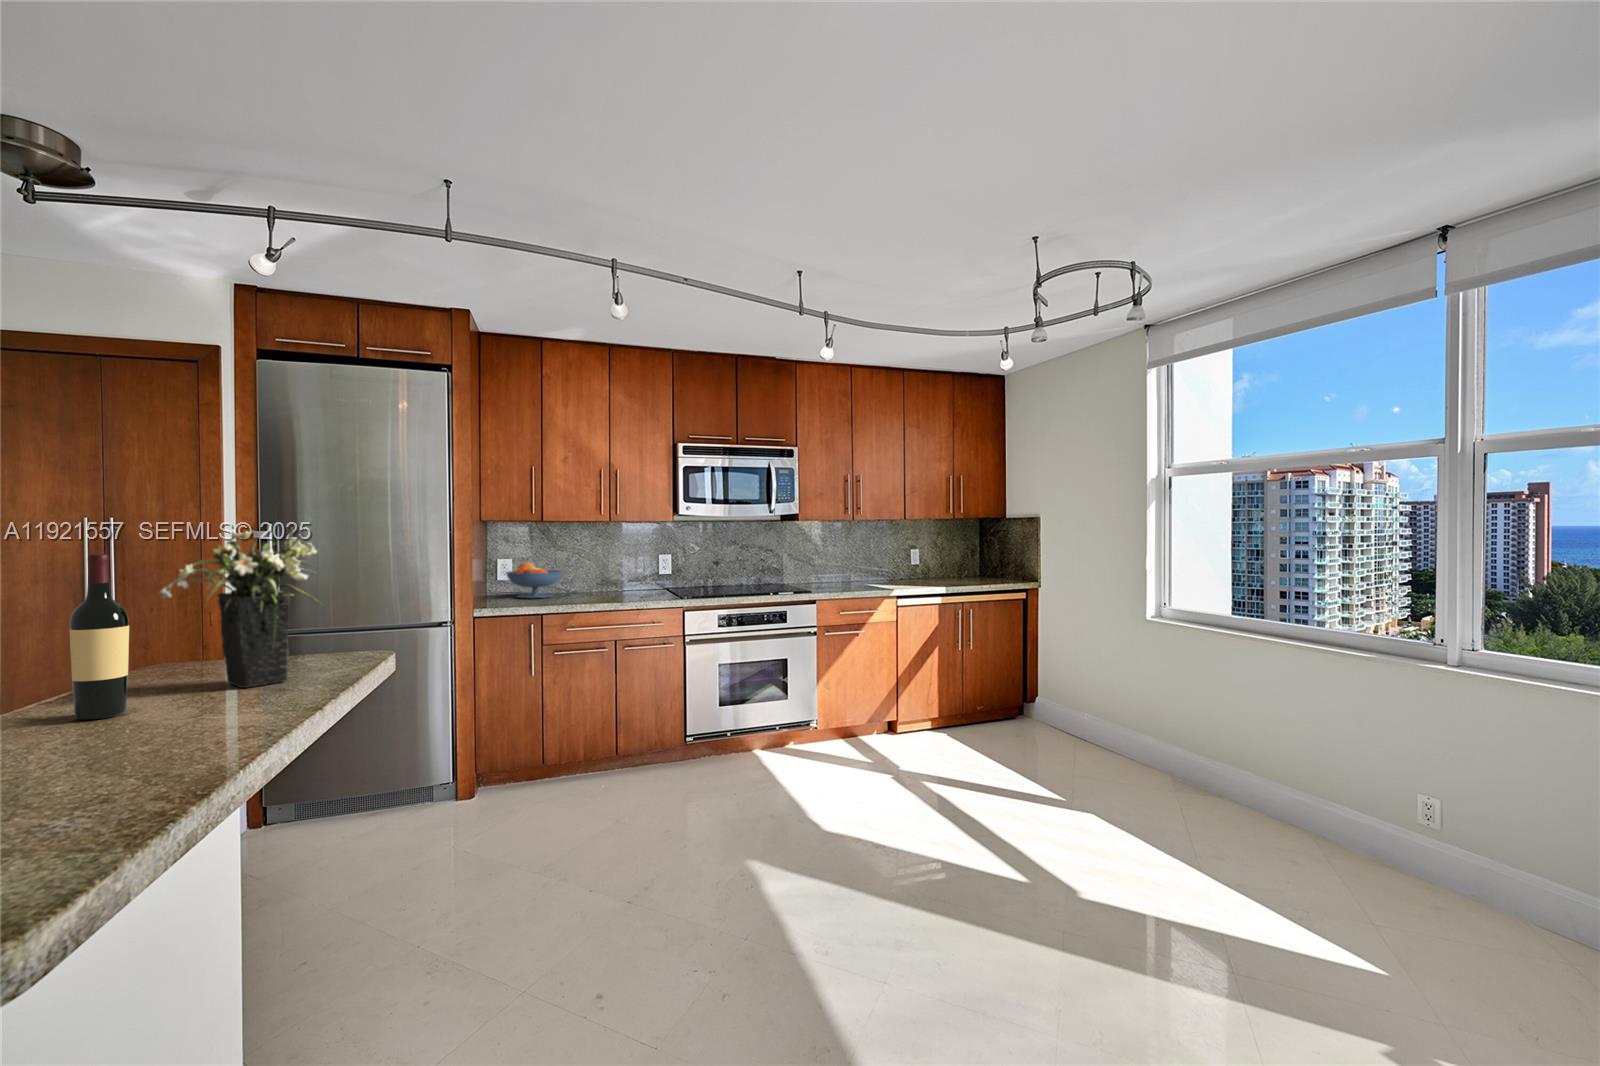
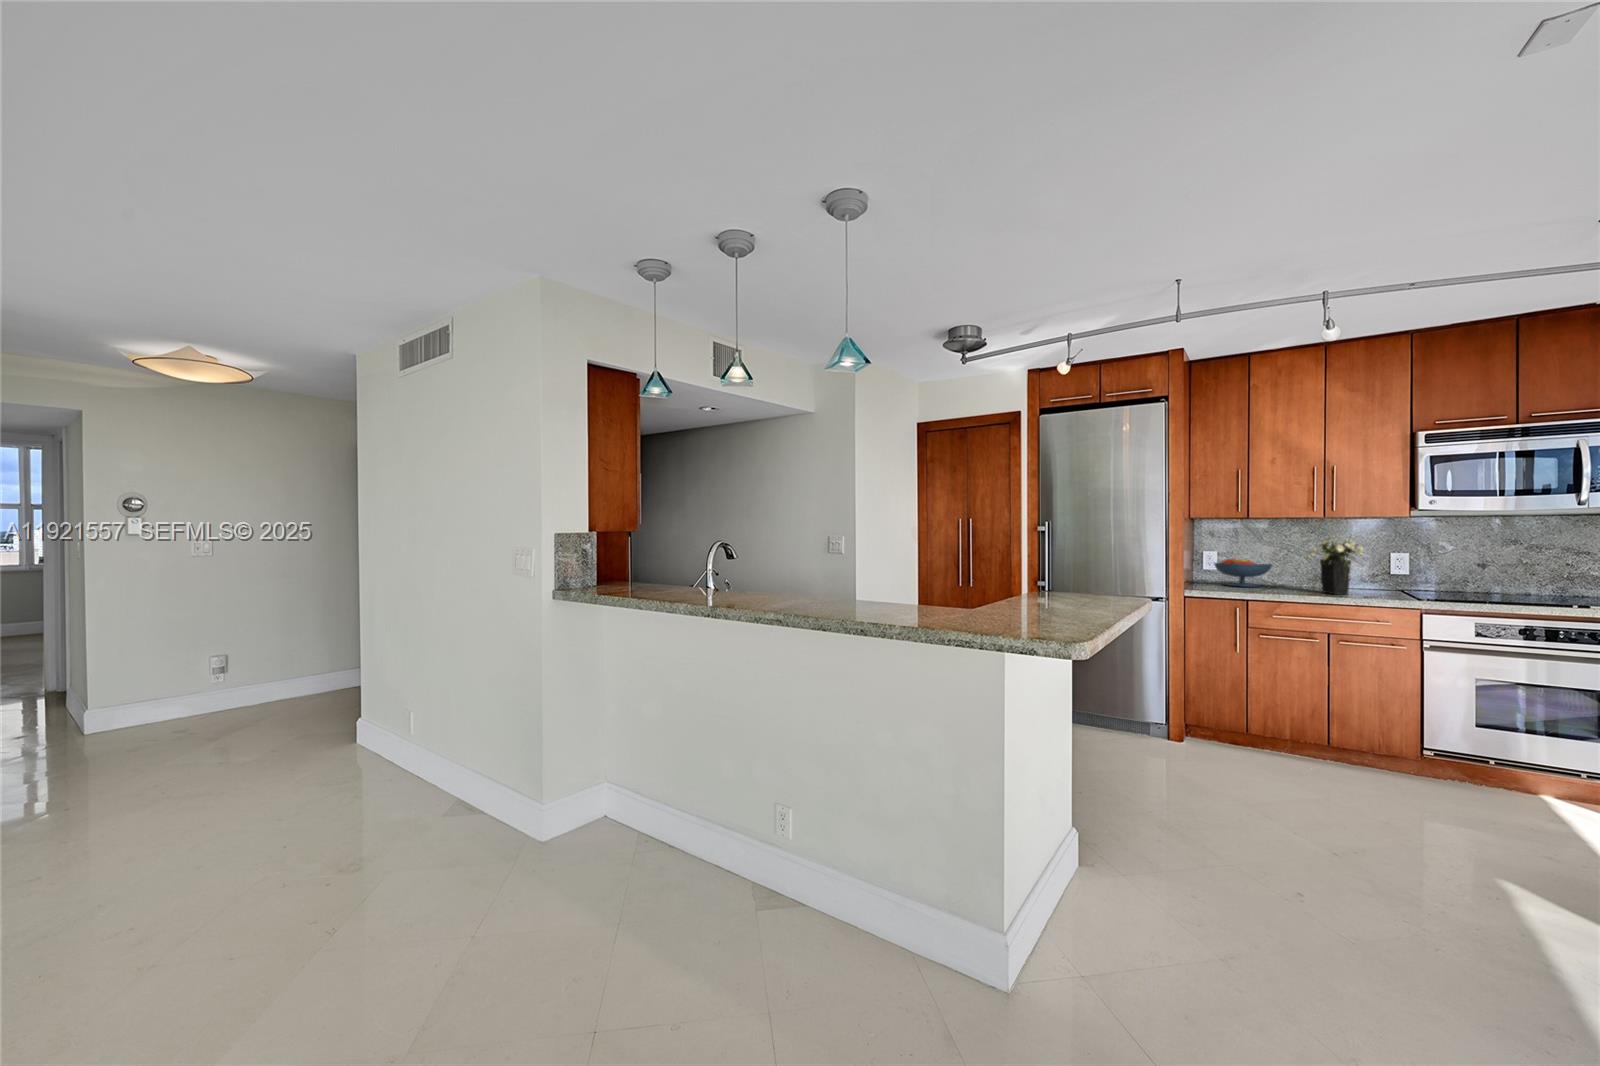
flower arrangement: present [159,528,321,688] -> present [1307,536,1368,594]
wine bottle: present [70,554,129,720] -> none [964,534,986,617]

